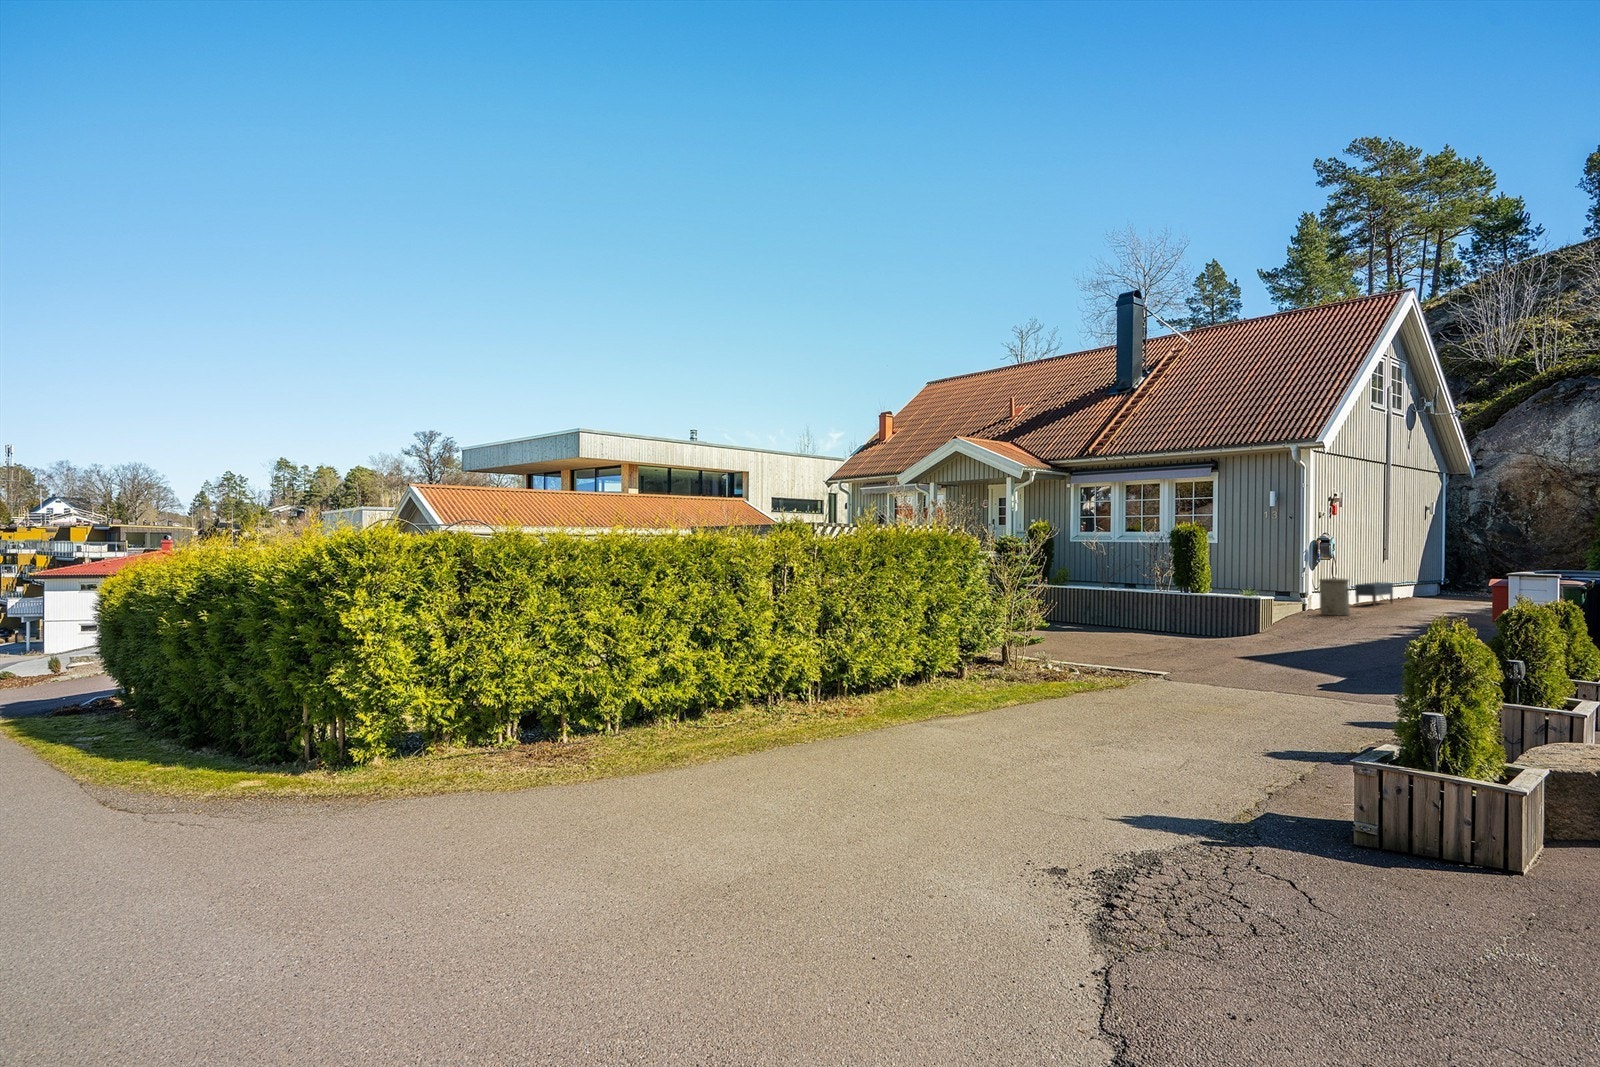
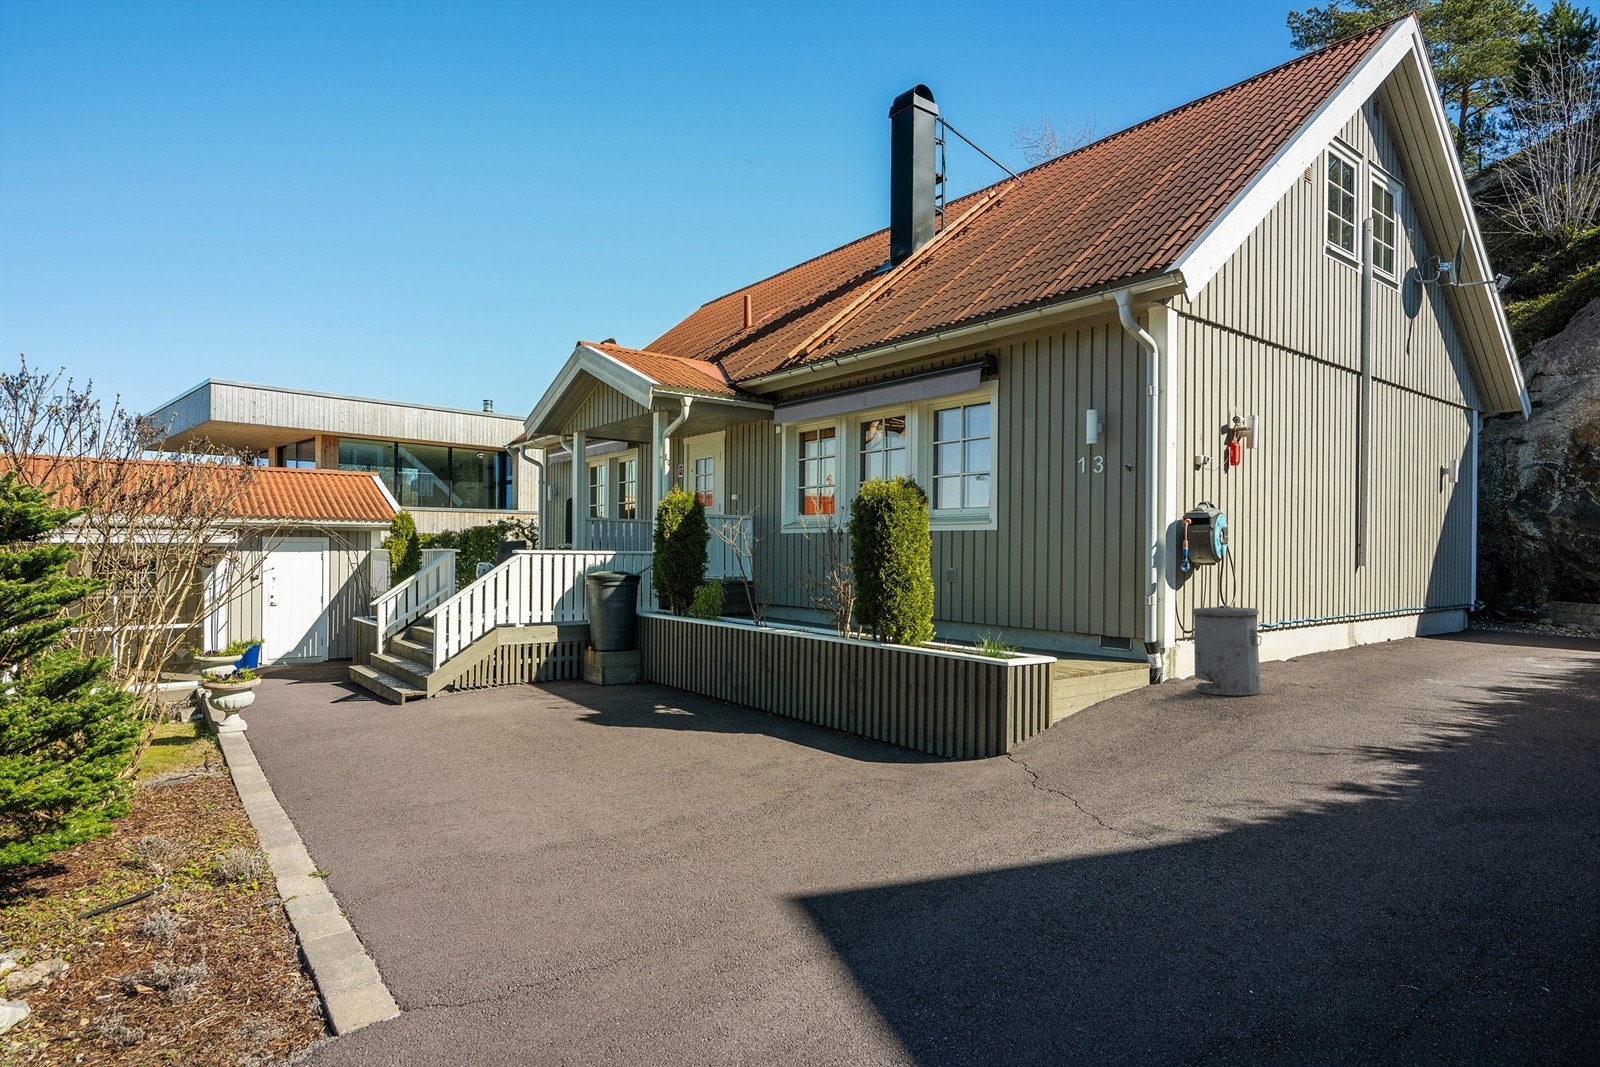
bench: present [1355,582,1393,606] -> none [1288,612,1373,666]

